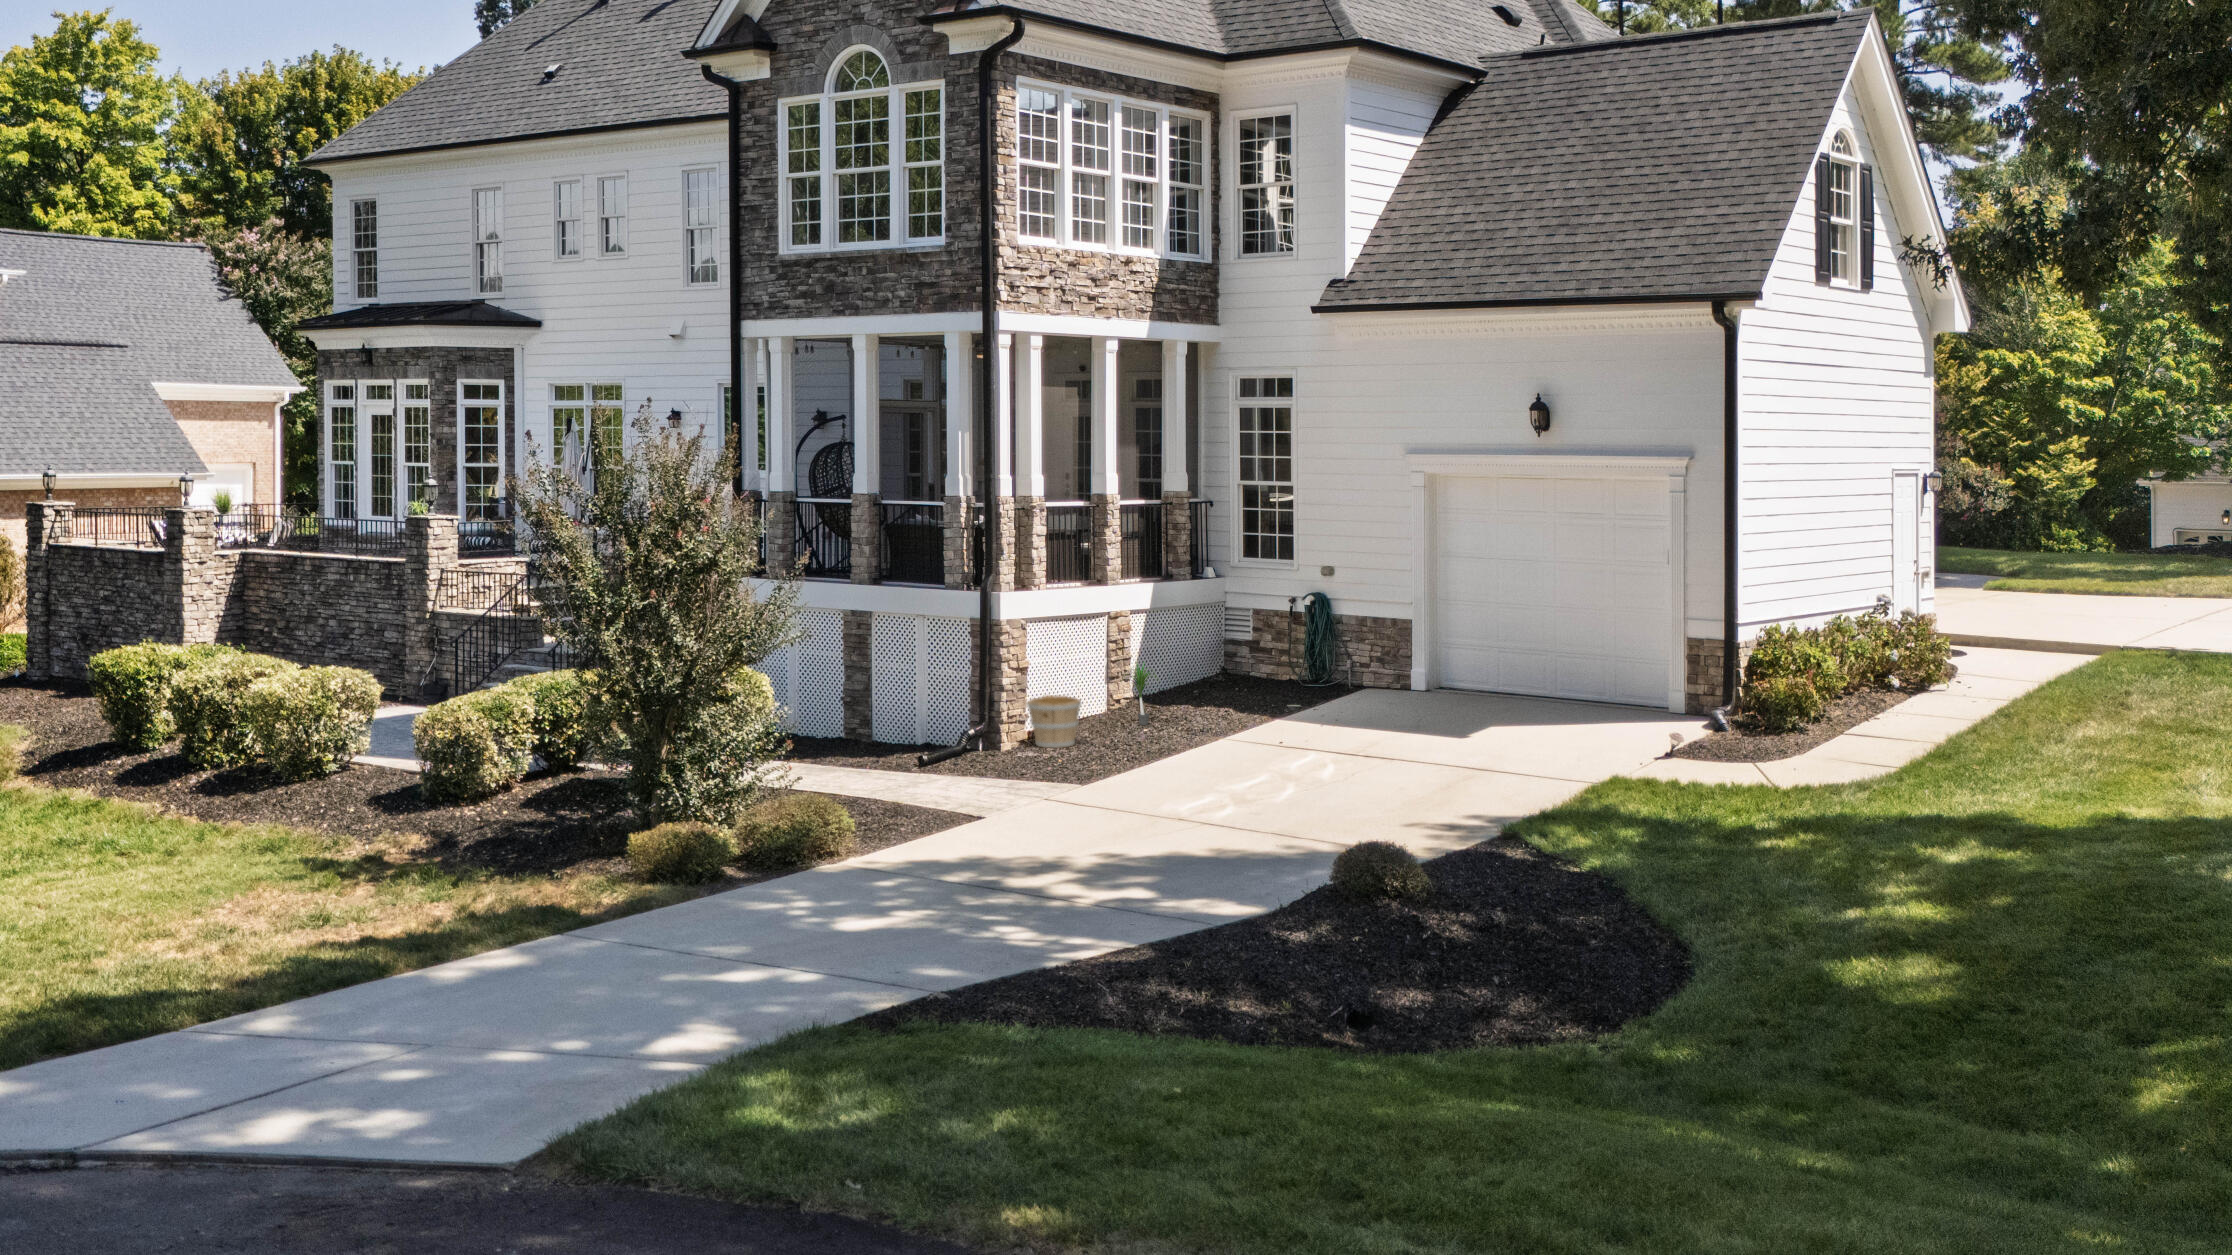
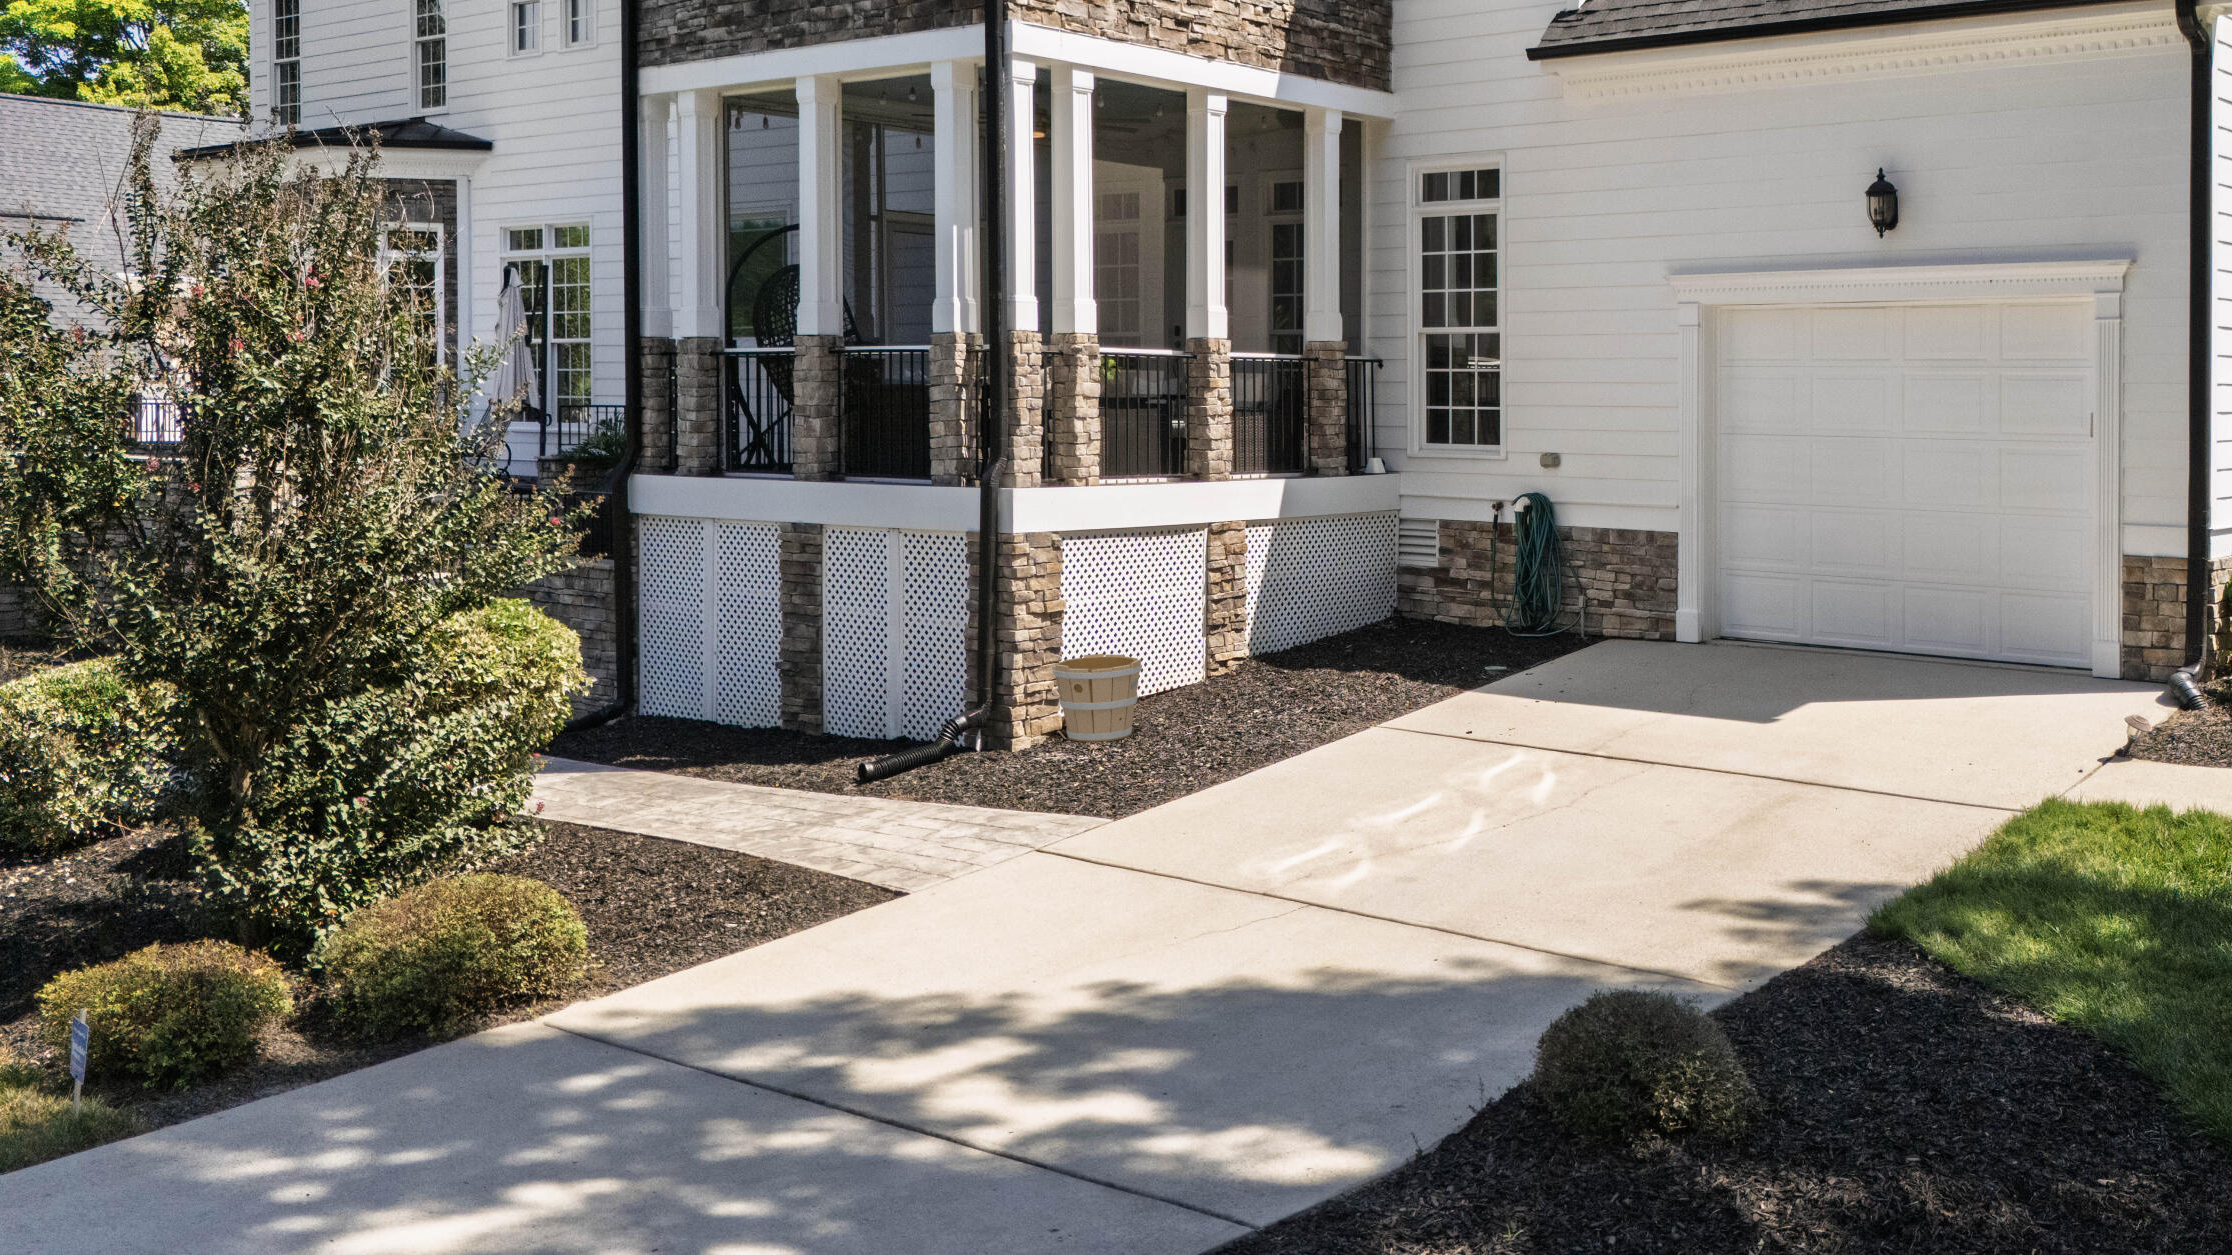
potted plant: present [1130,664,1151,725] -> none [1222,592,1291,700]

